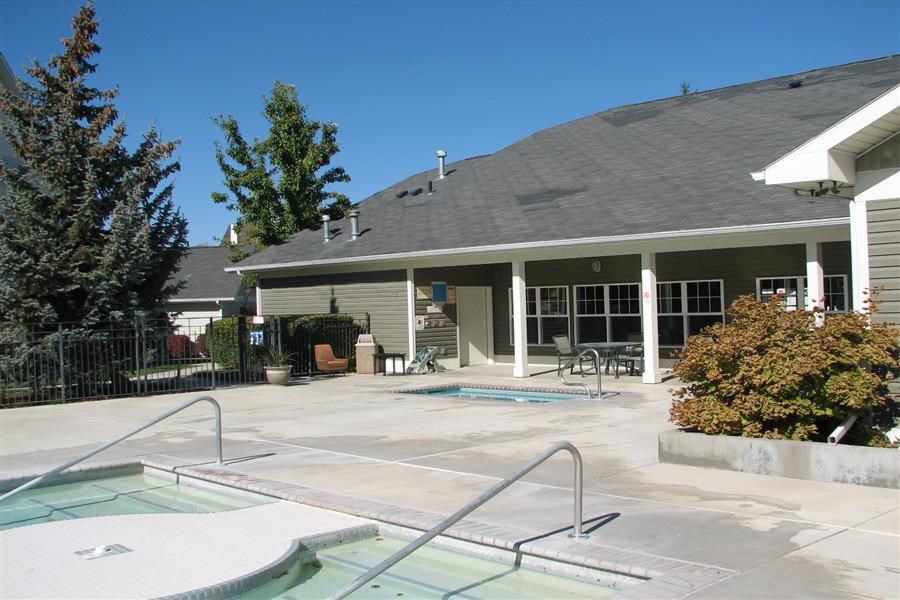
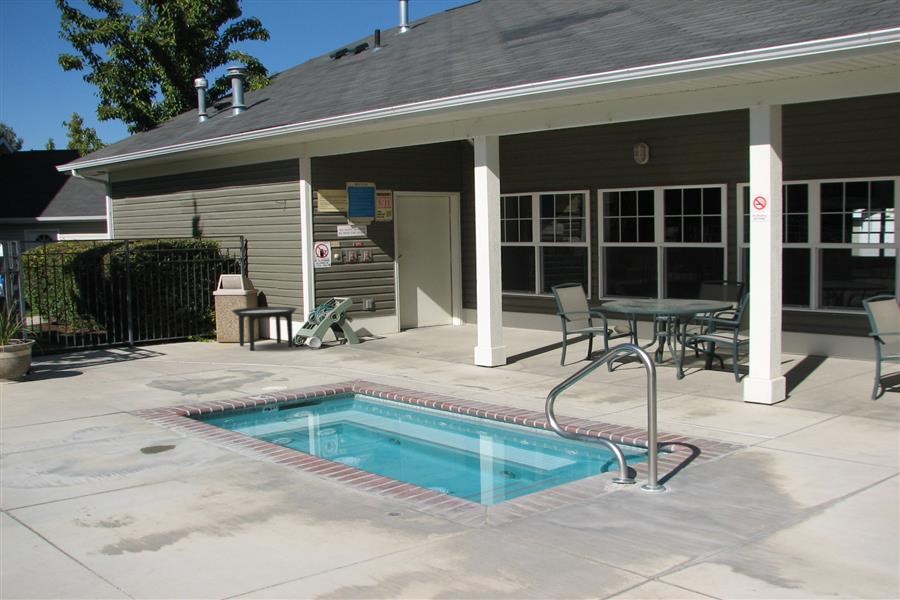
chair: present [315,345,348,377] -> none [138,291,195,351]

